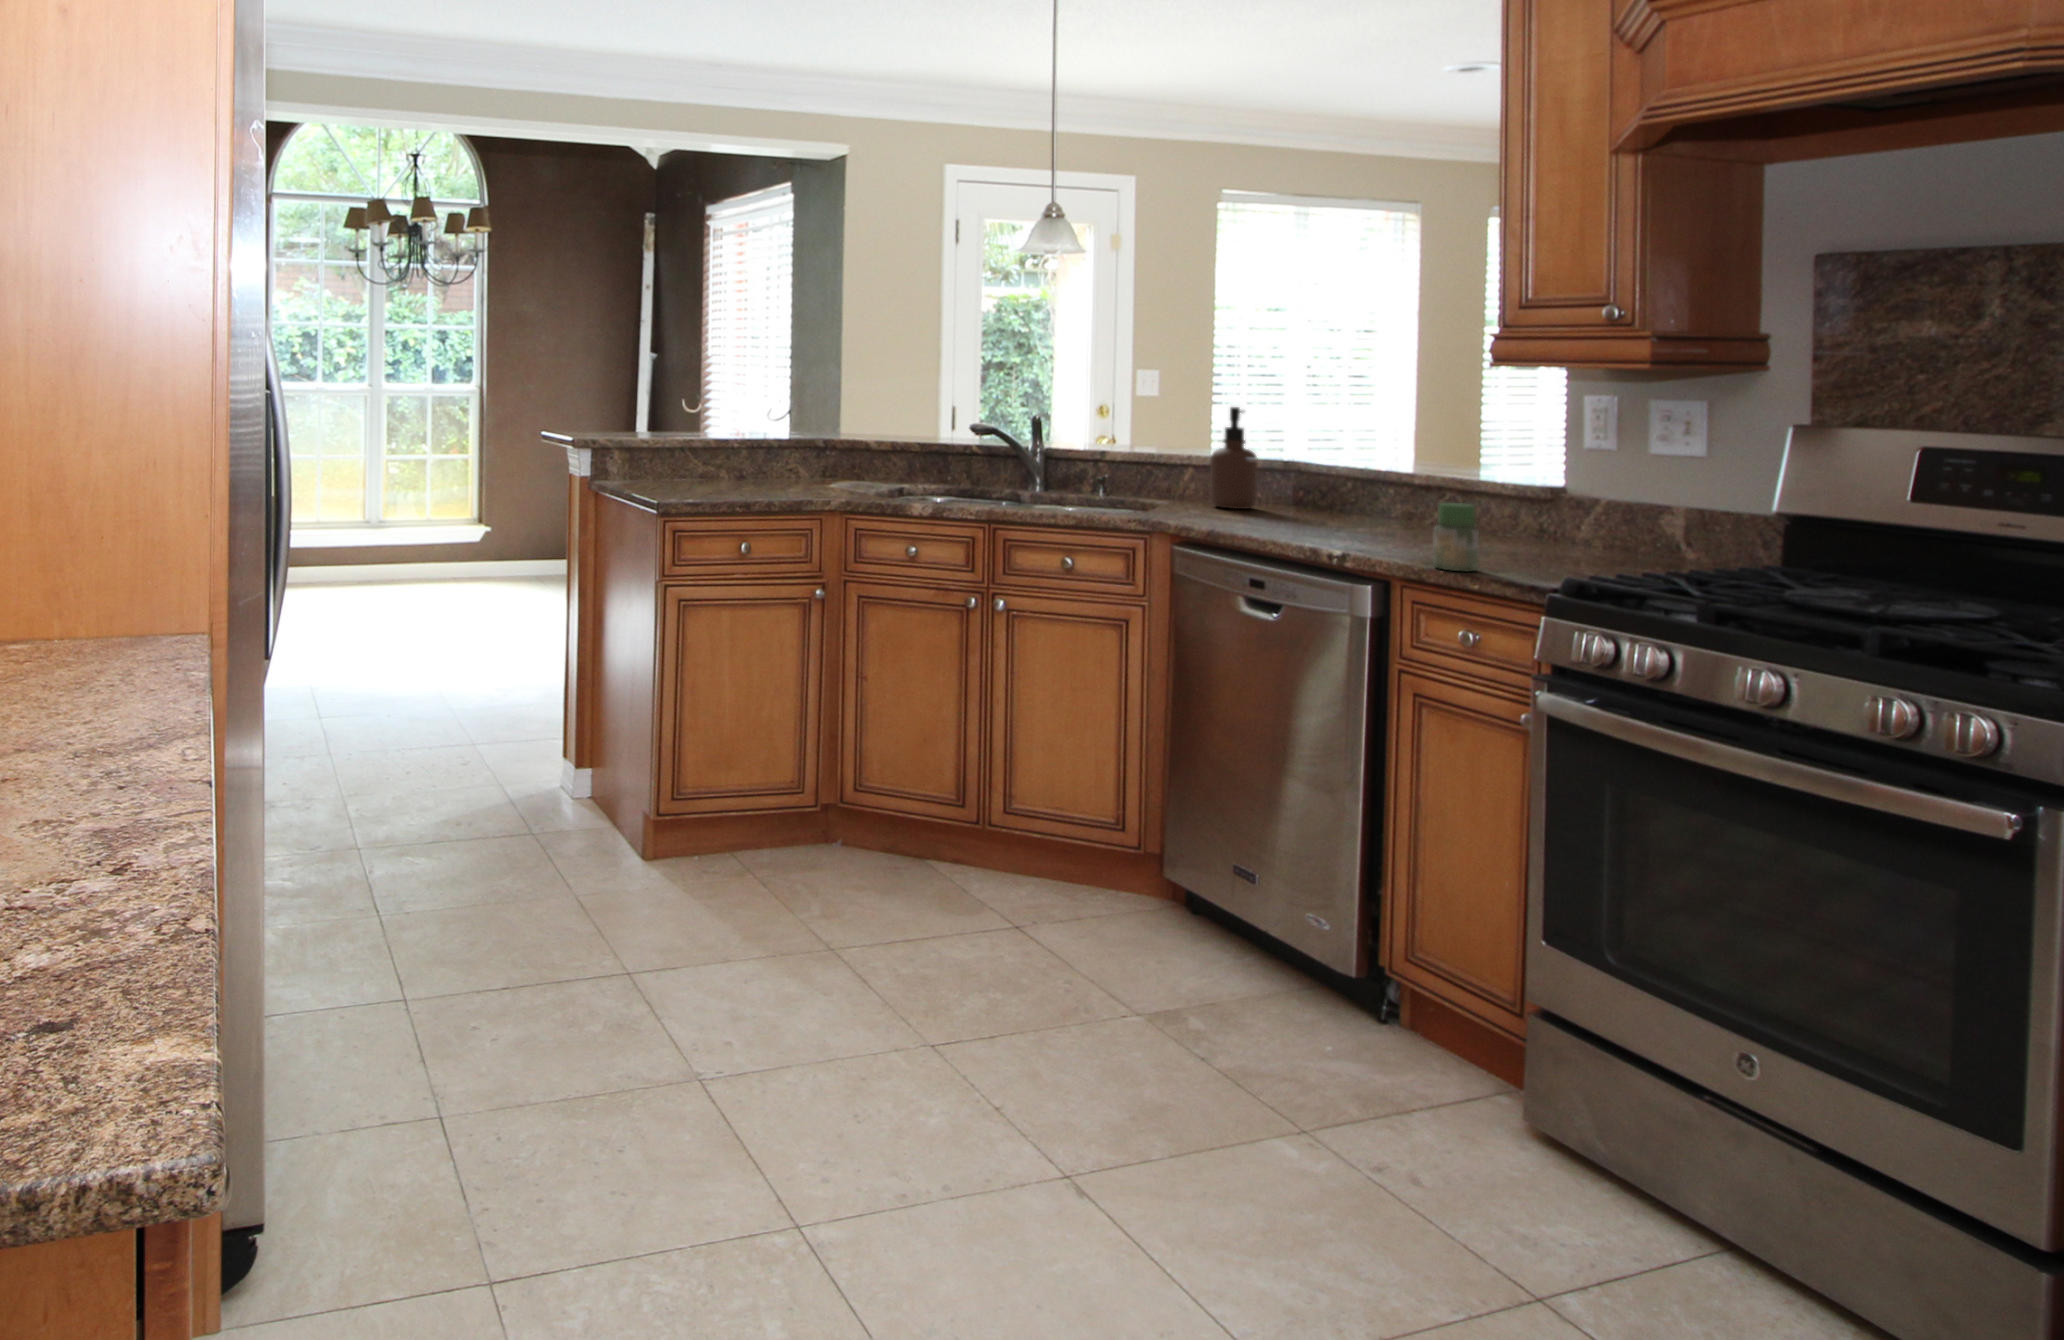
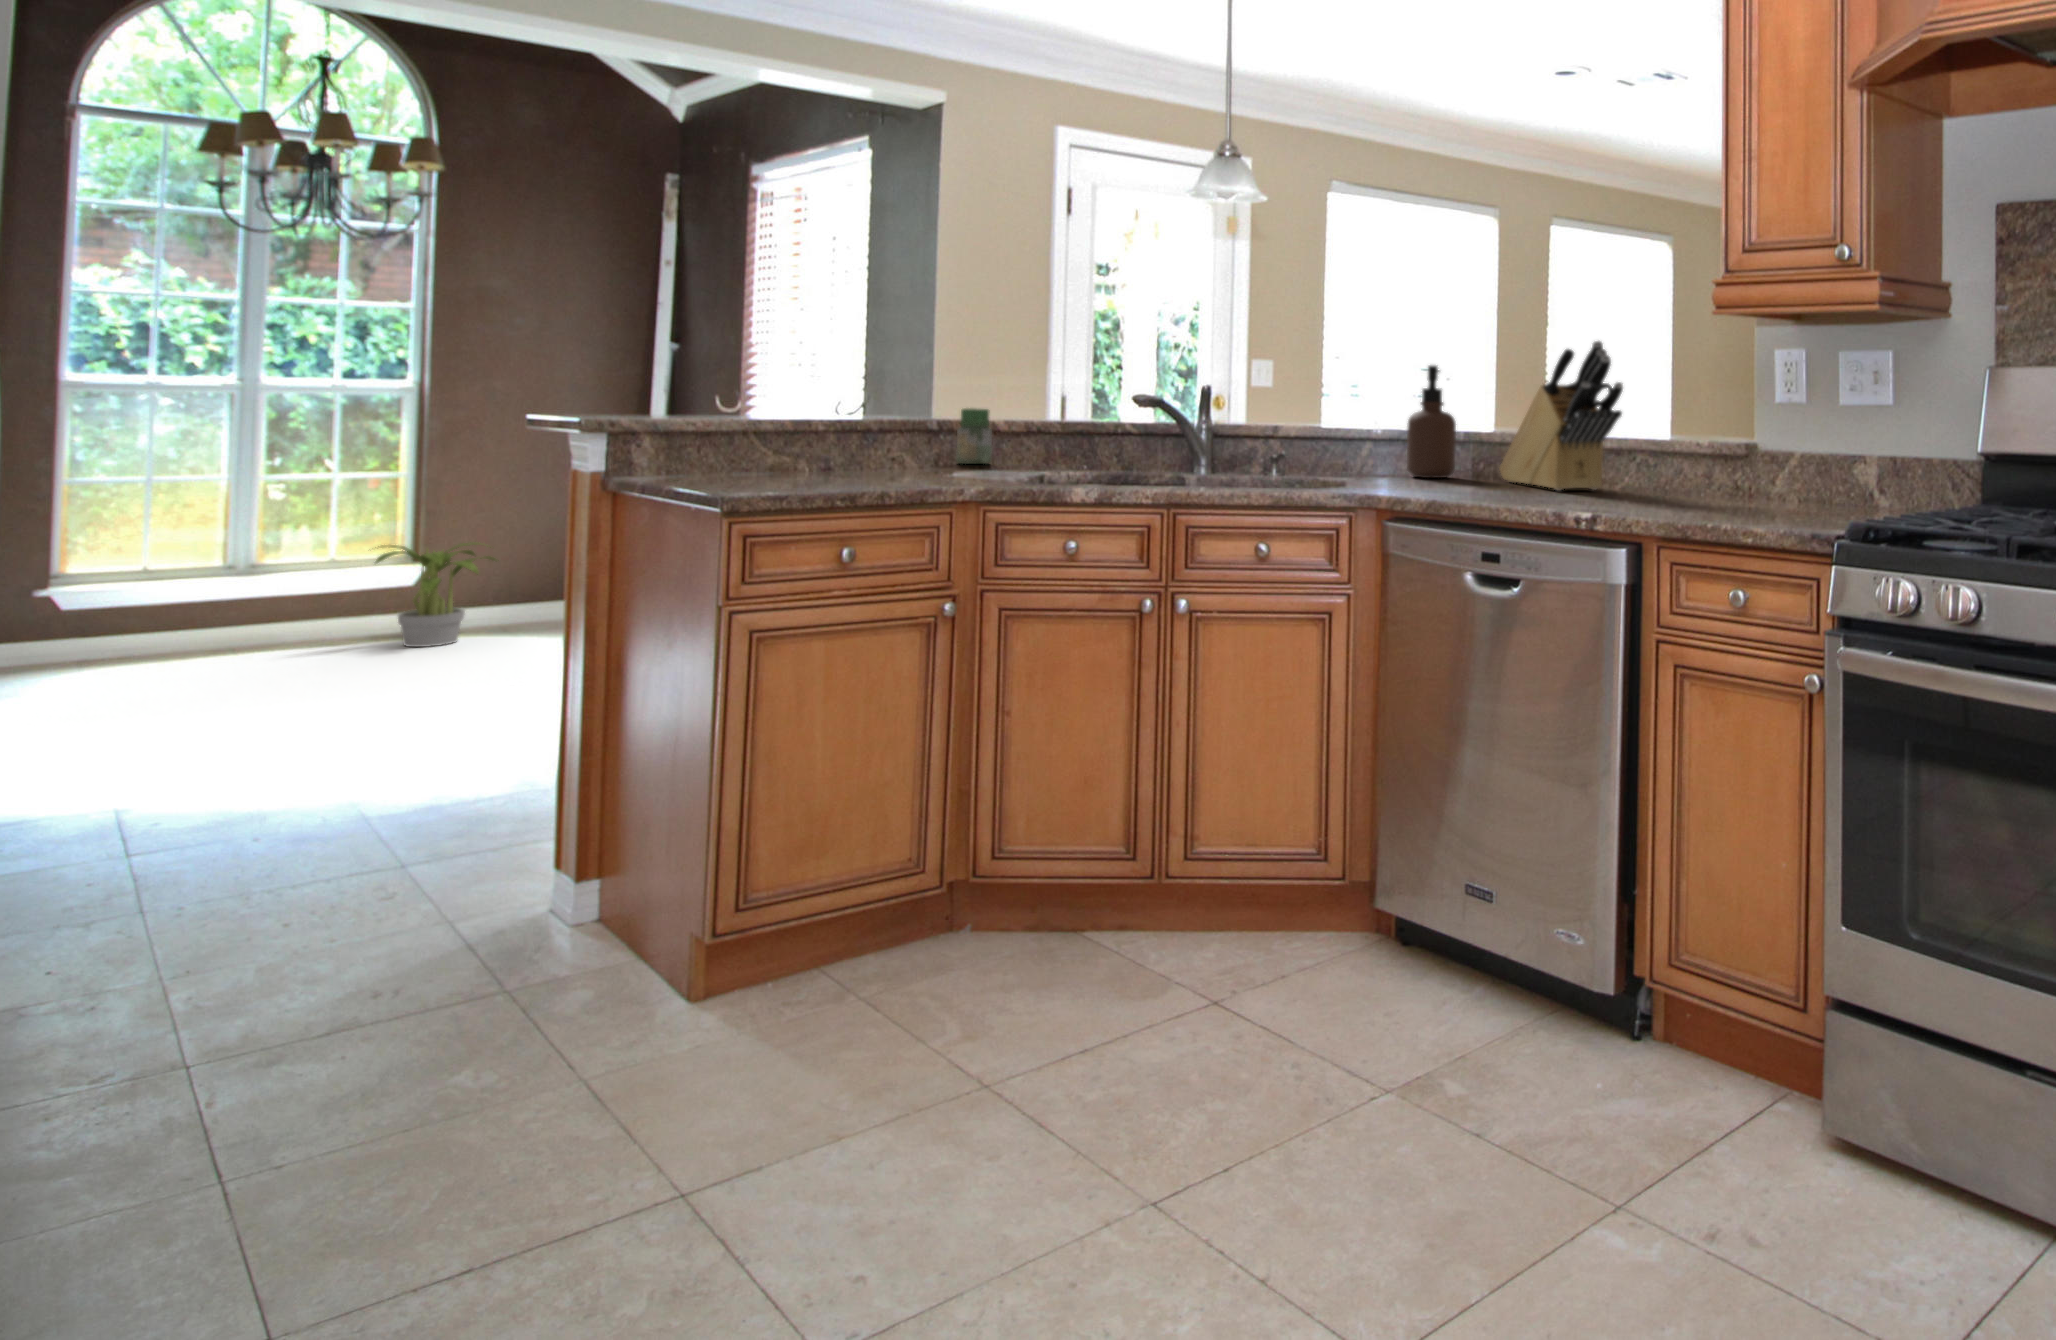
knife block: none [1298,391,1406,529] -> present [1500,341,1623,490]
jar: present [1433,503,1479,571] -> present [956,408,992,464]
potted plant: none [449,509,528,587] -> present [375,542,496,647]

